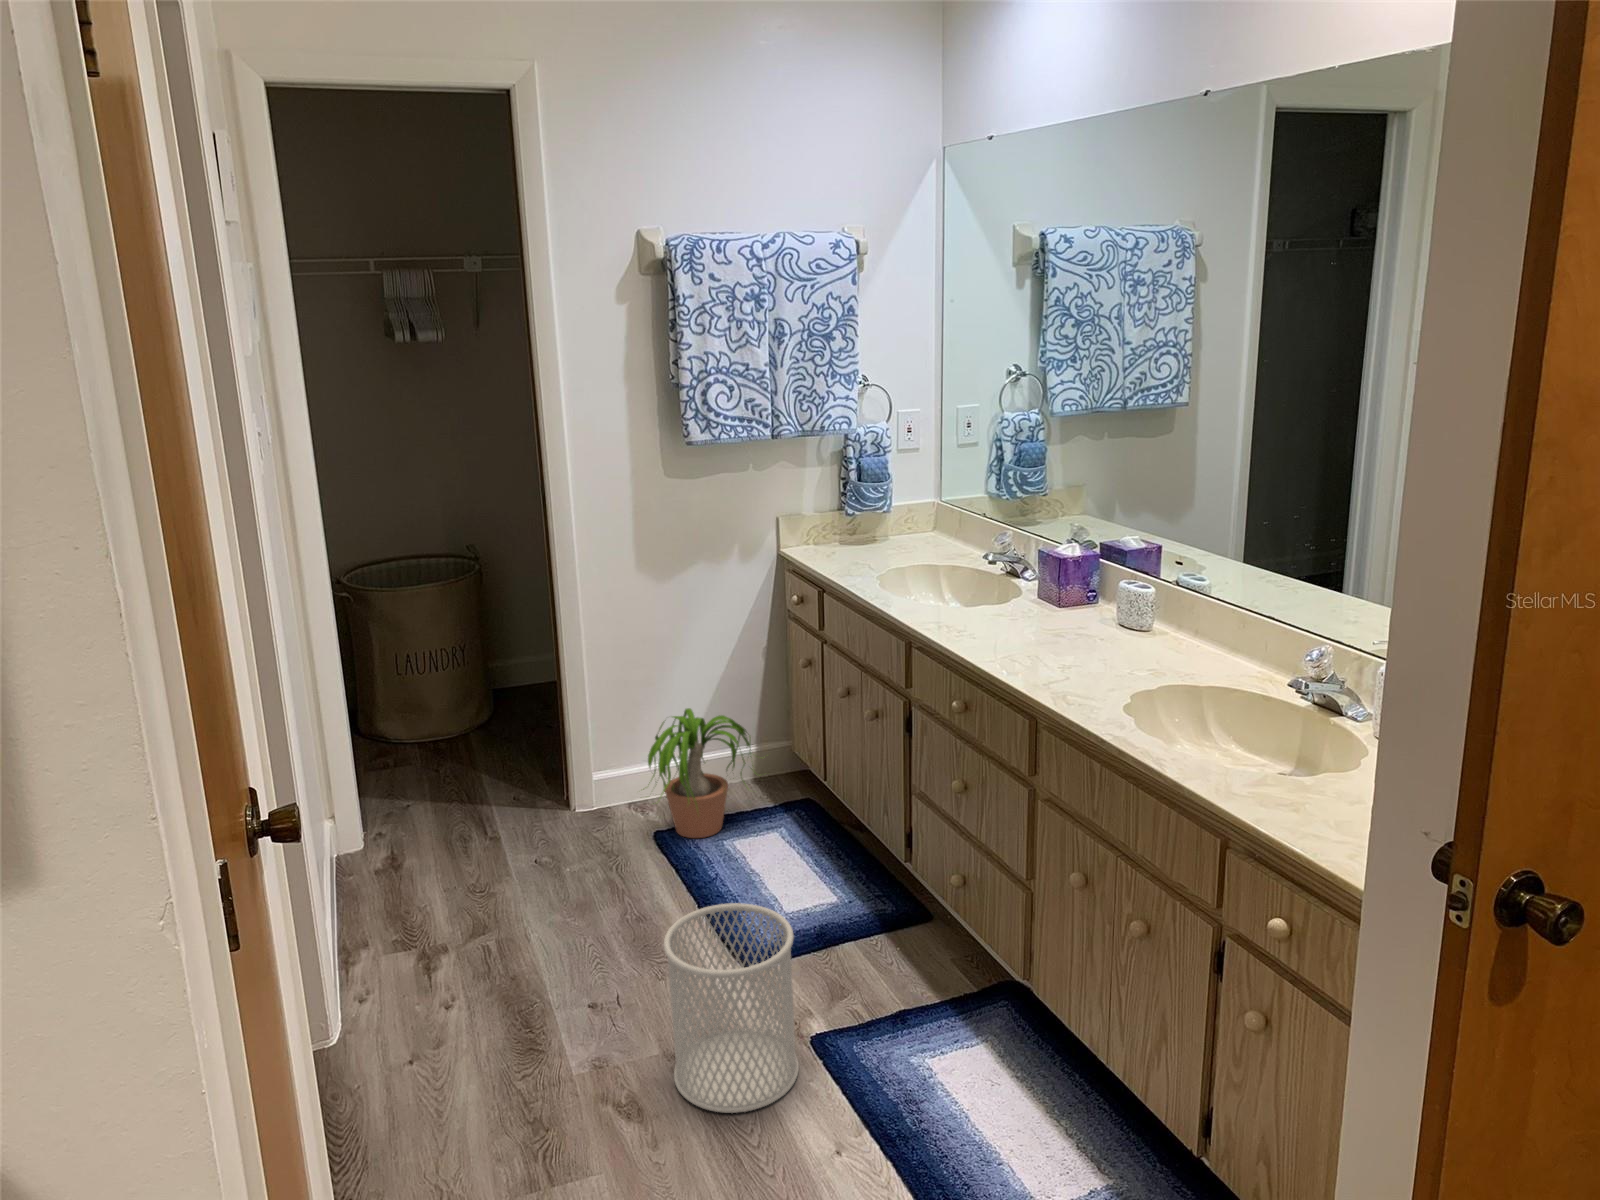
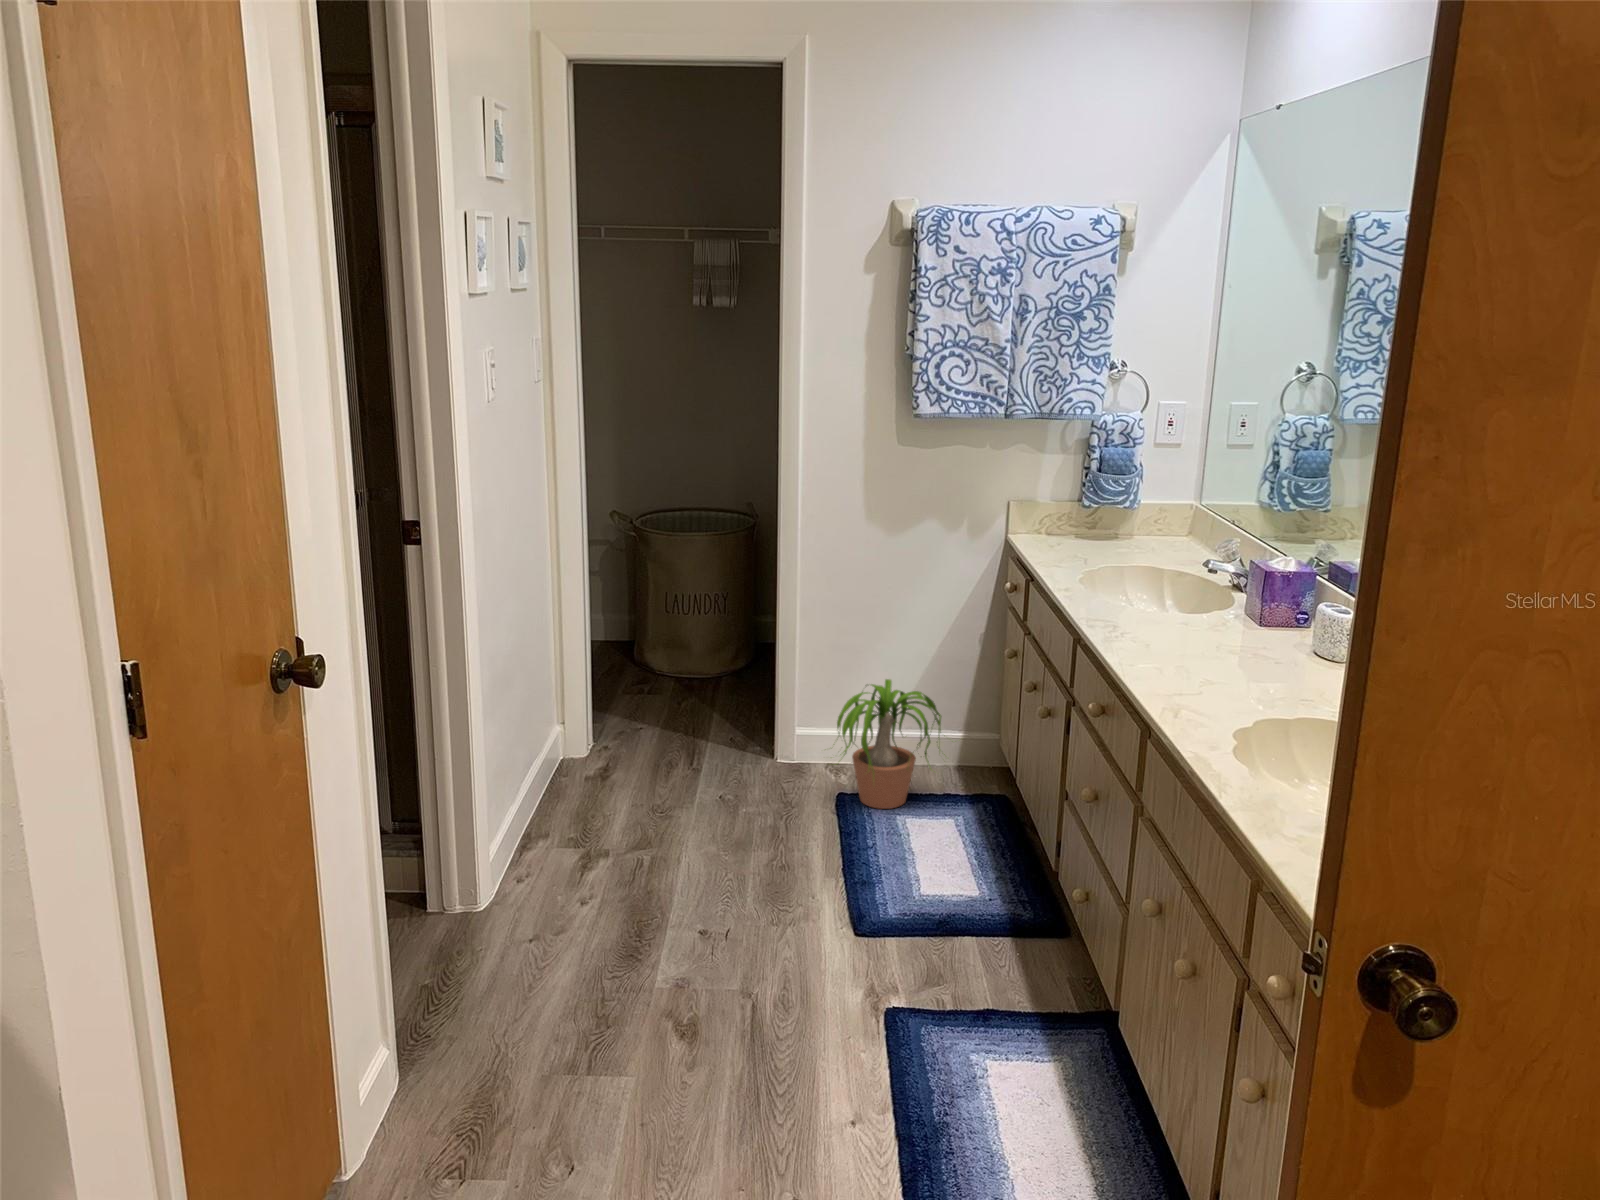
wastebasket: present [664,903,799,1113] -> none [736,858,864,1061]

